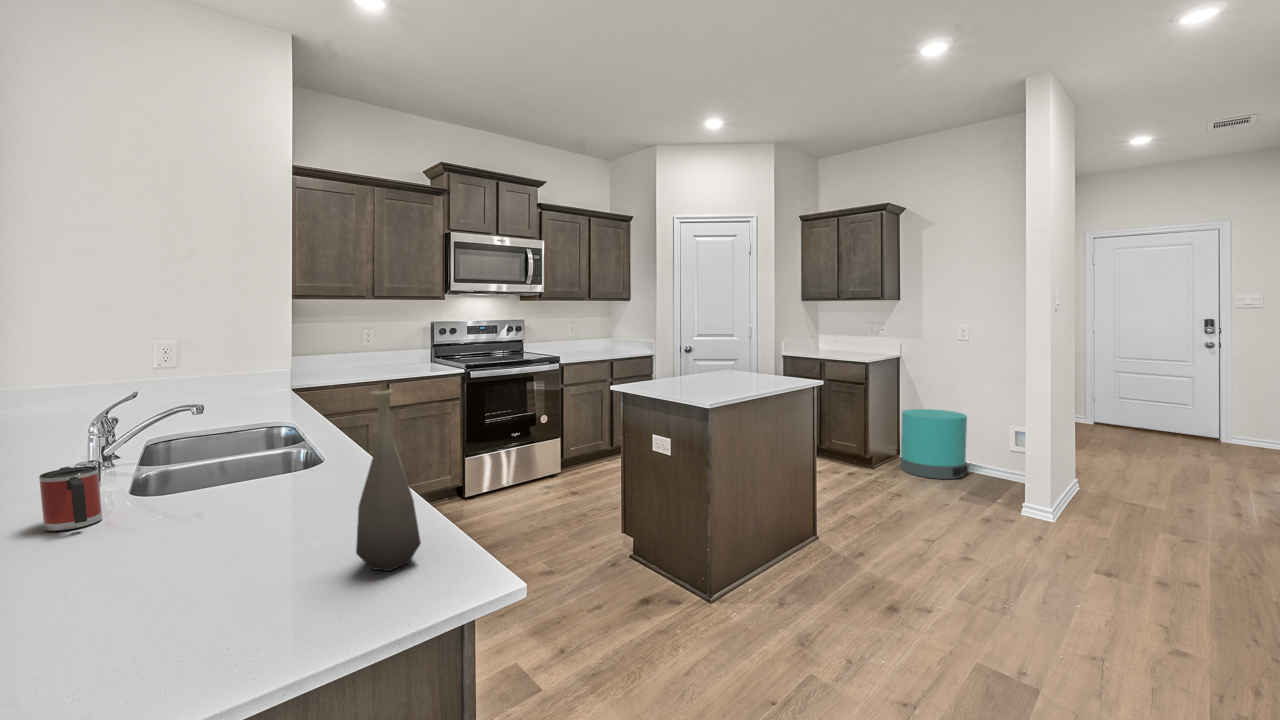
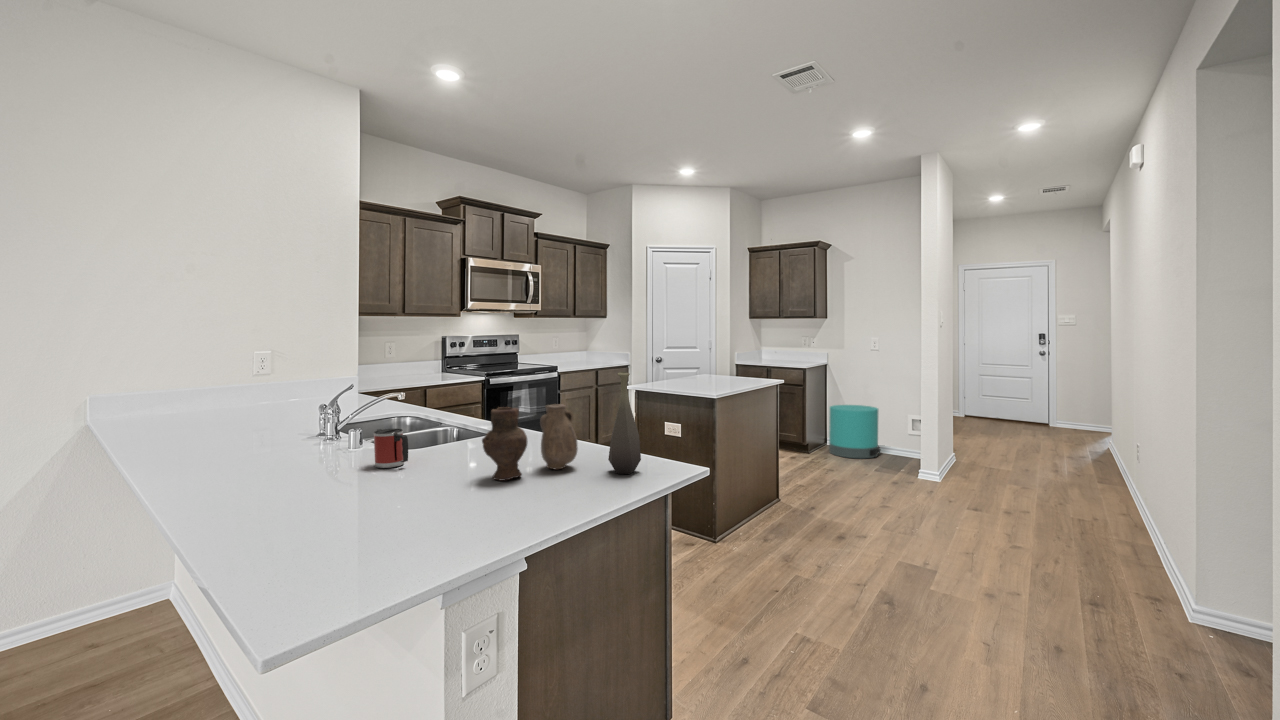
vase: none [122,439,336,577] -> present [482,404,578,480]

